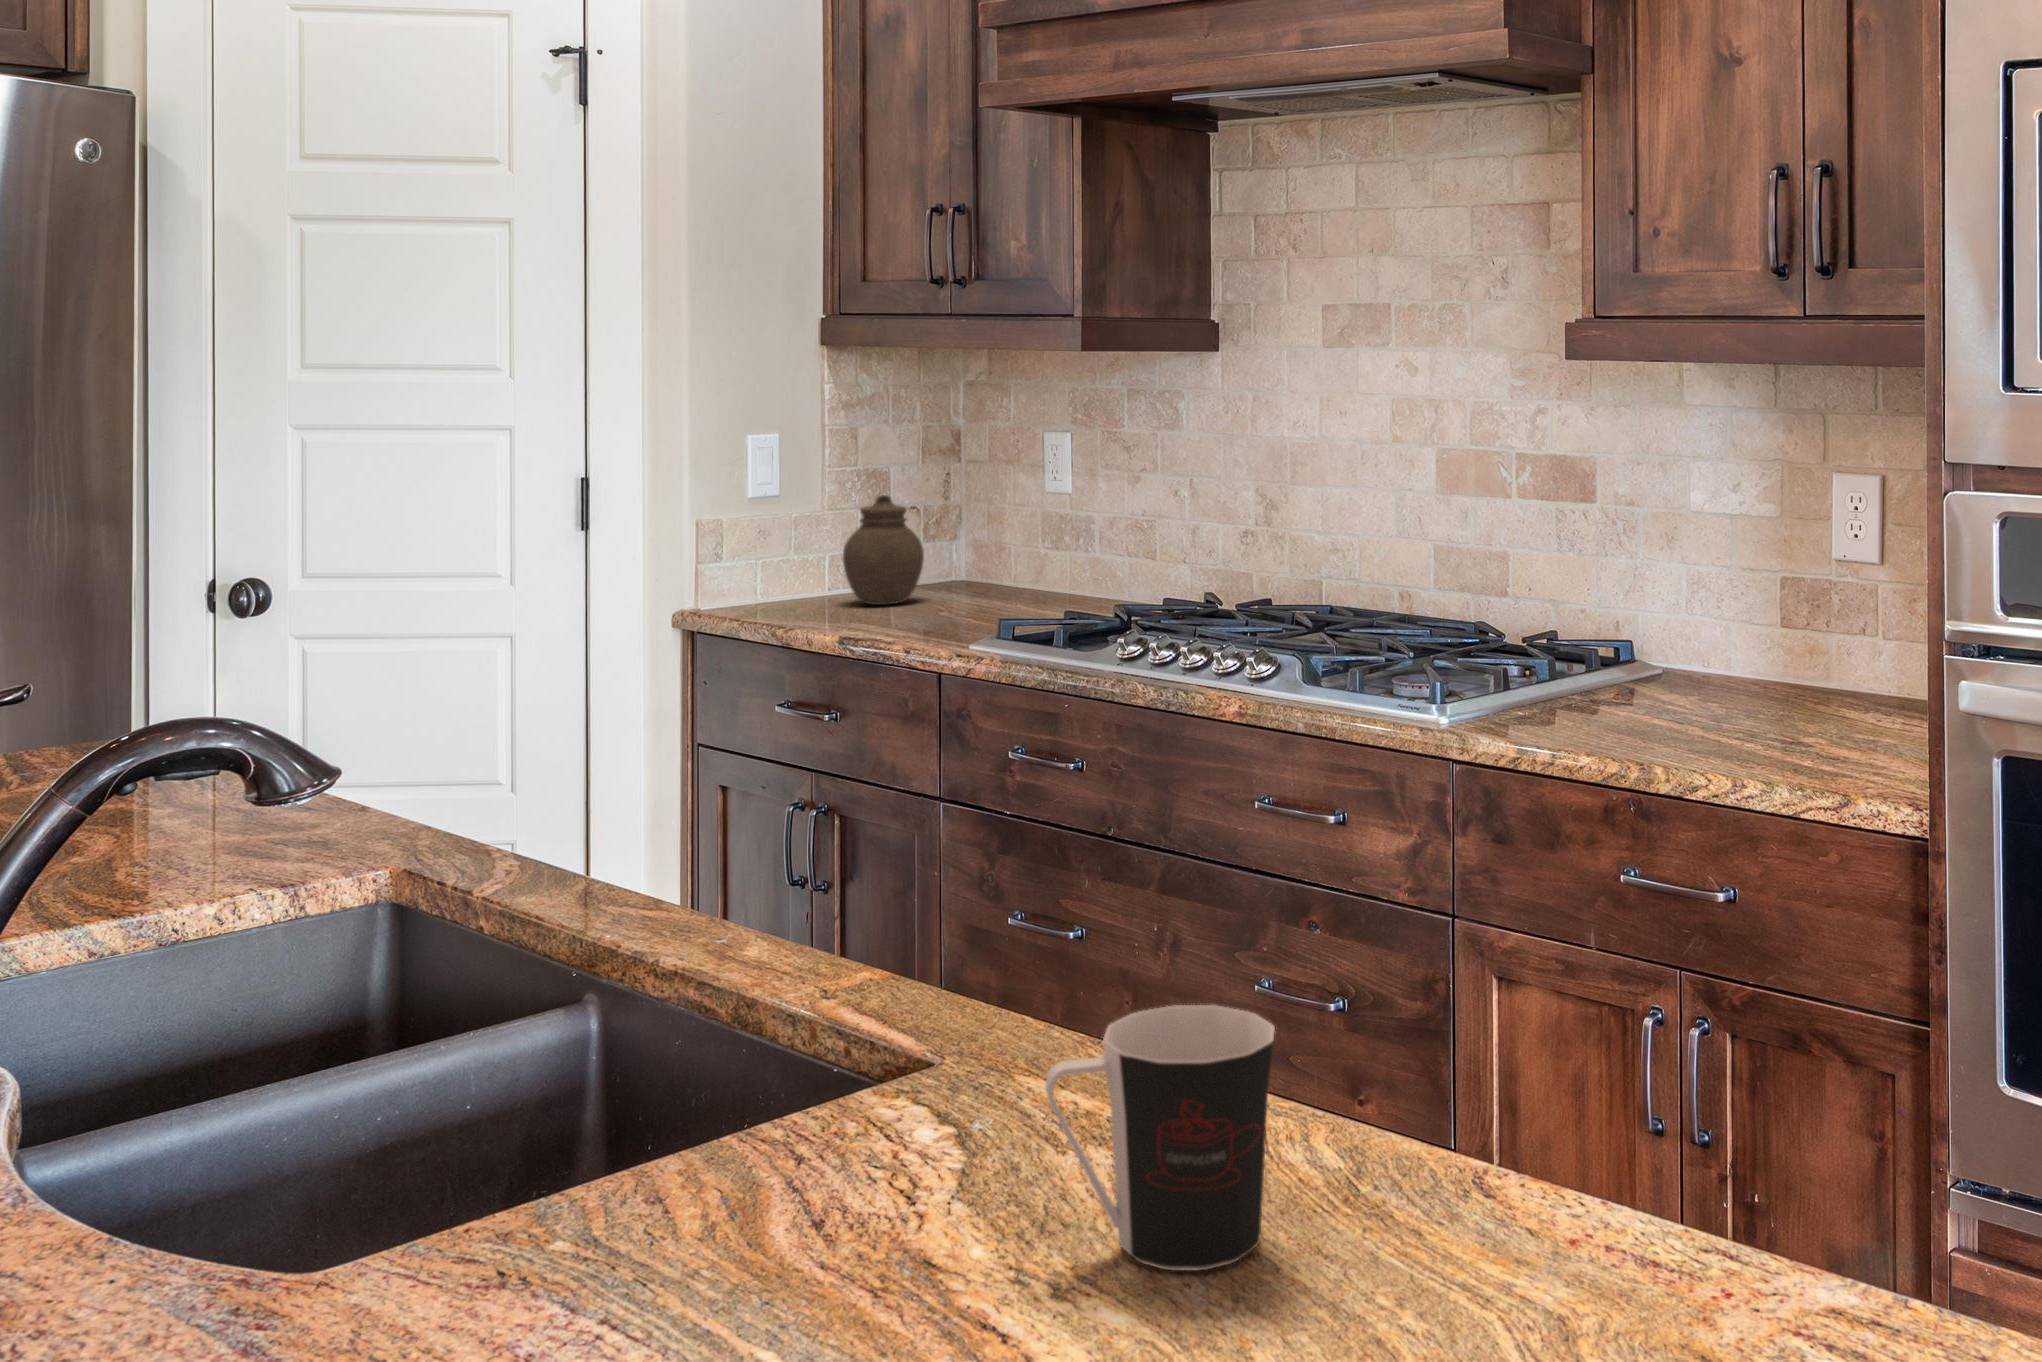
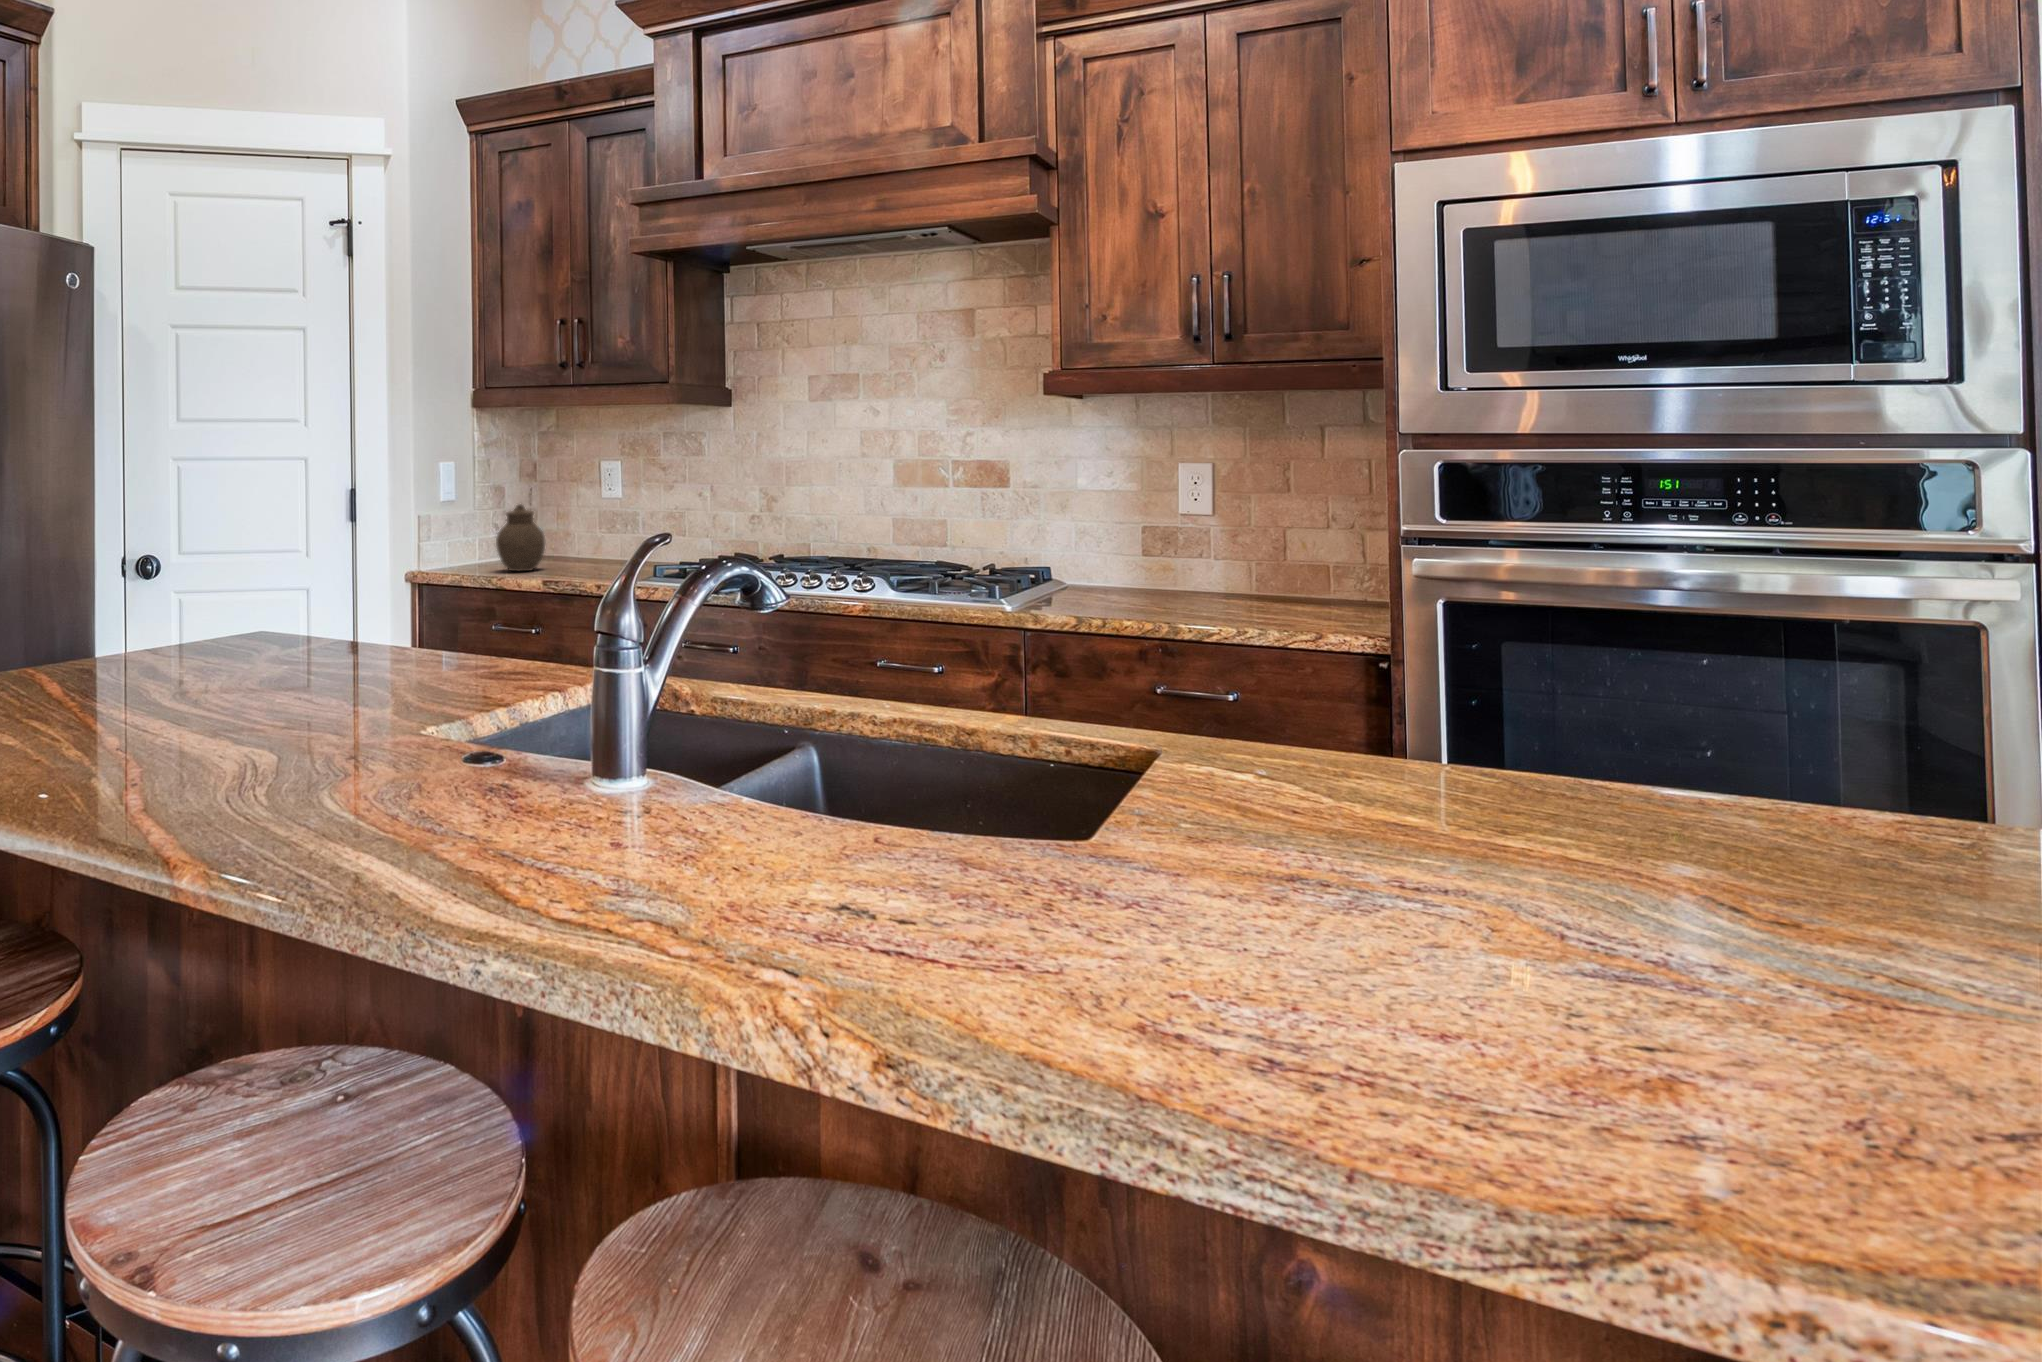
coffee cup: present [1046,1005,1275,1270] -> none [1413,675,1530,799]

